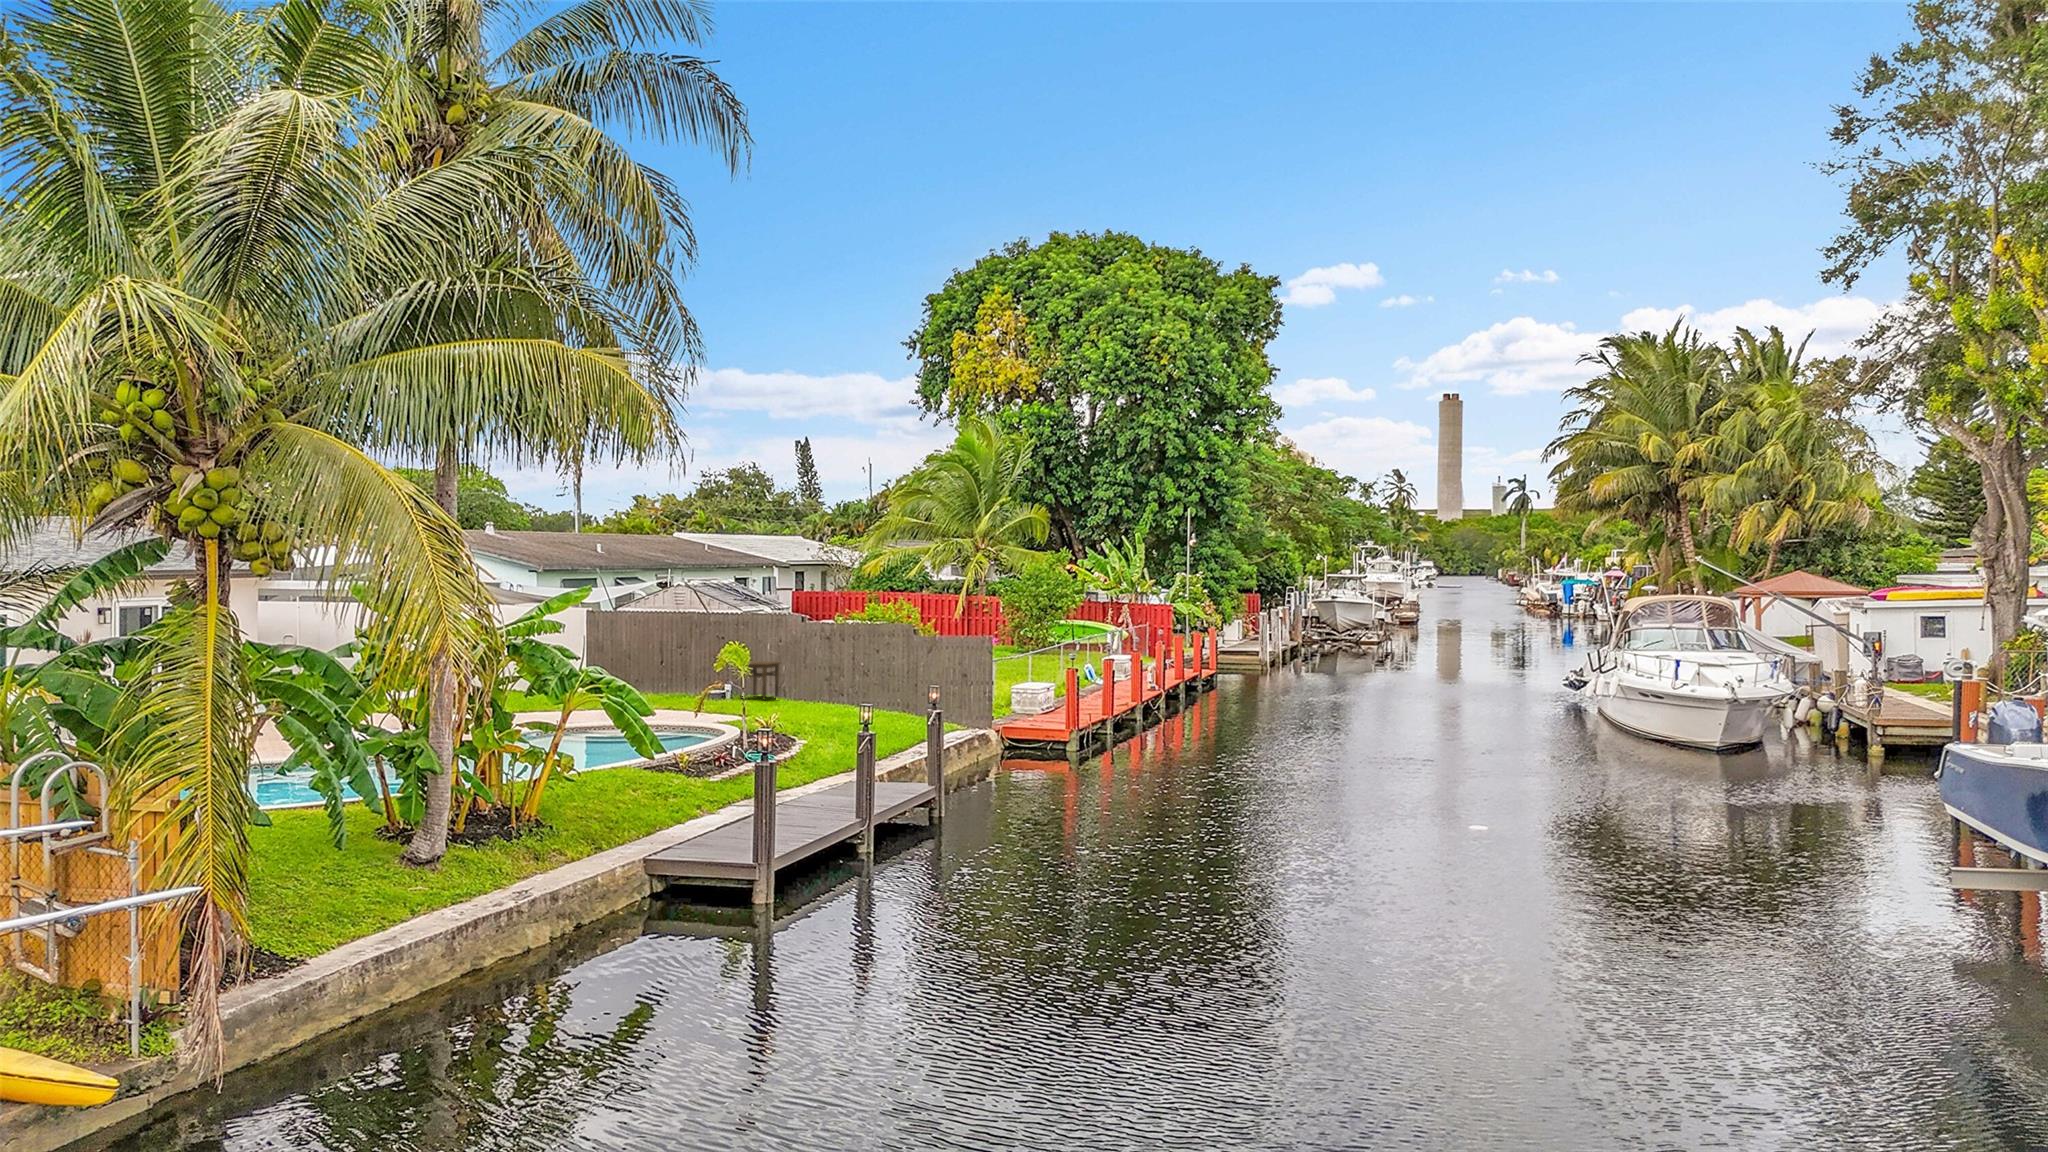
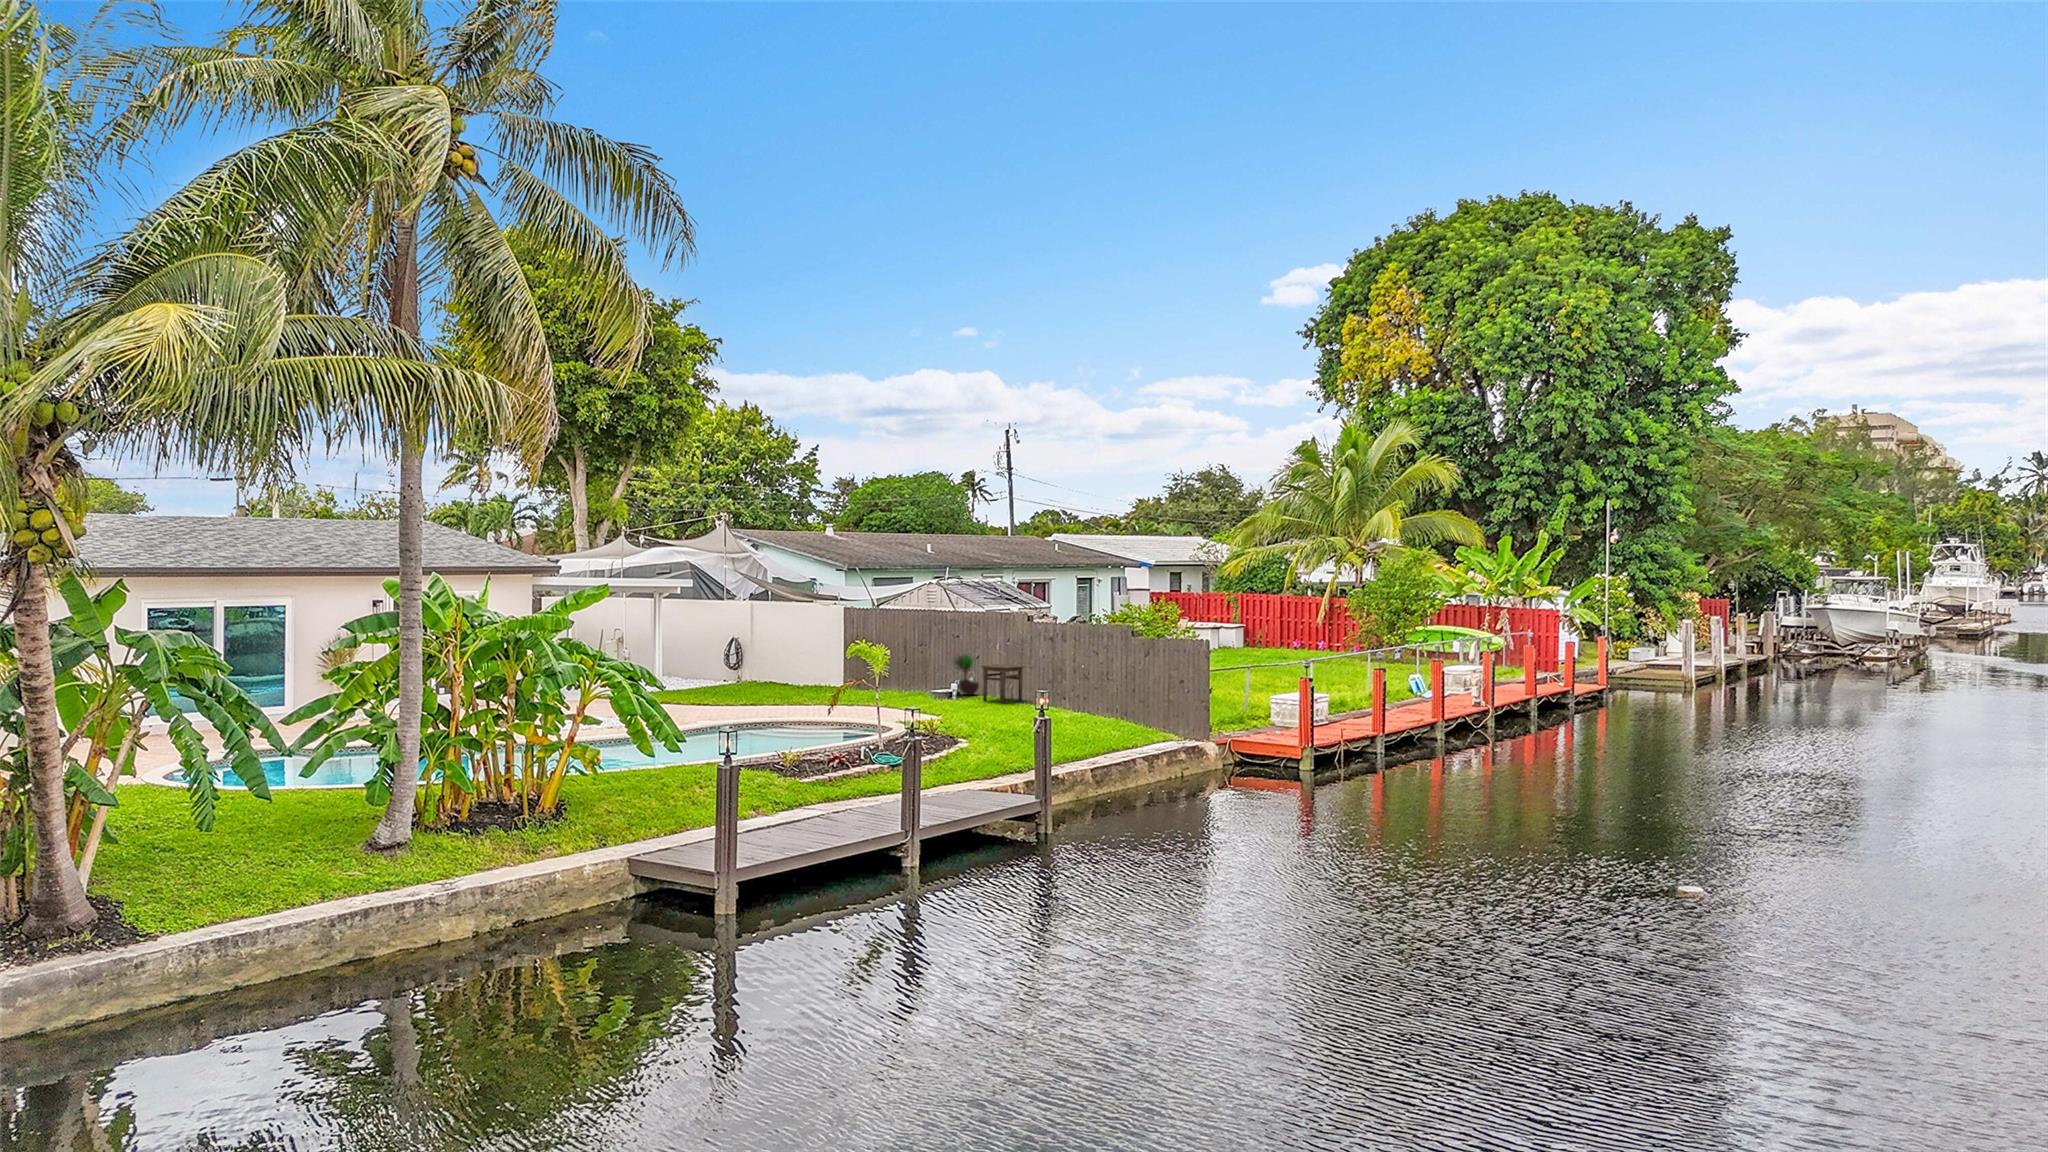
potted tree: none [697,647,726,694] -> present [954,654,979,695]

